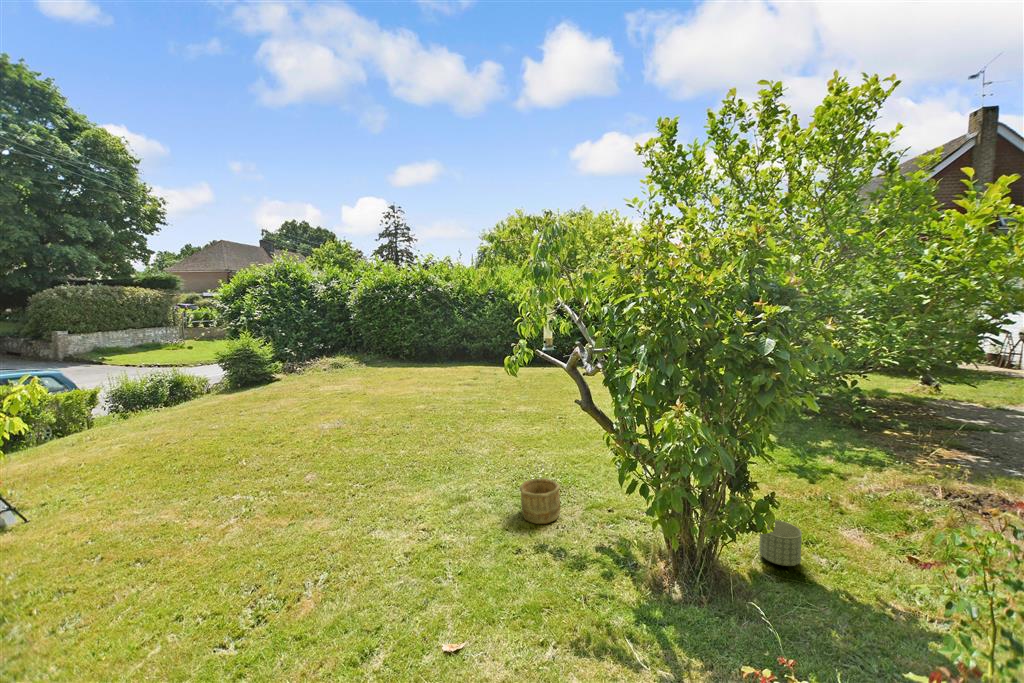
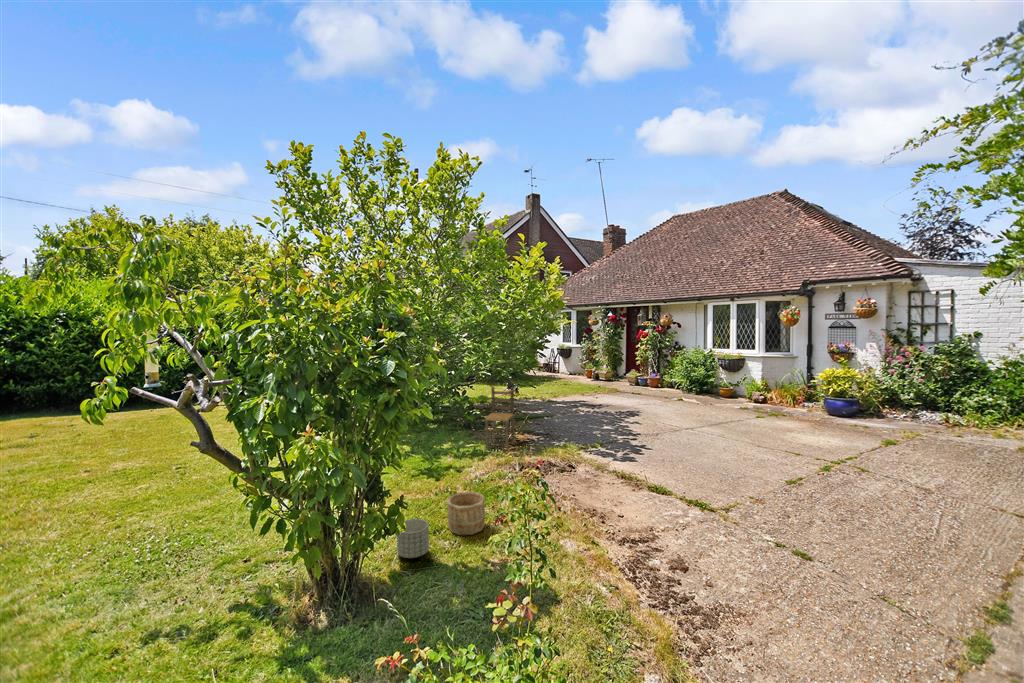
chair: none [883,379,937,468] -> present [485,387,514,451]
wooden bucket: present [520,478,560,524] -> present [446,492,485,535]

